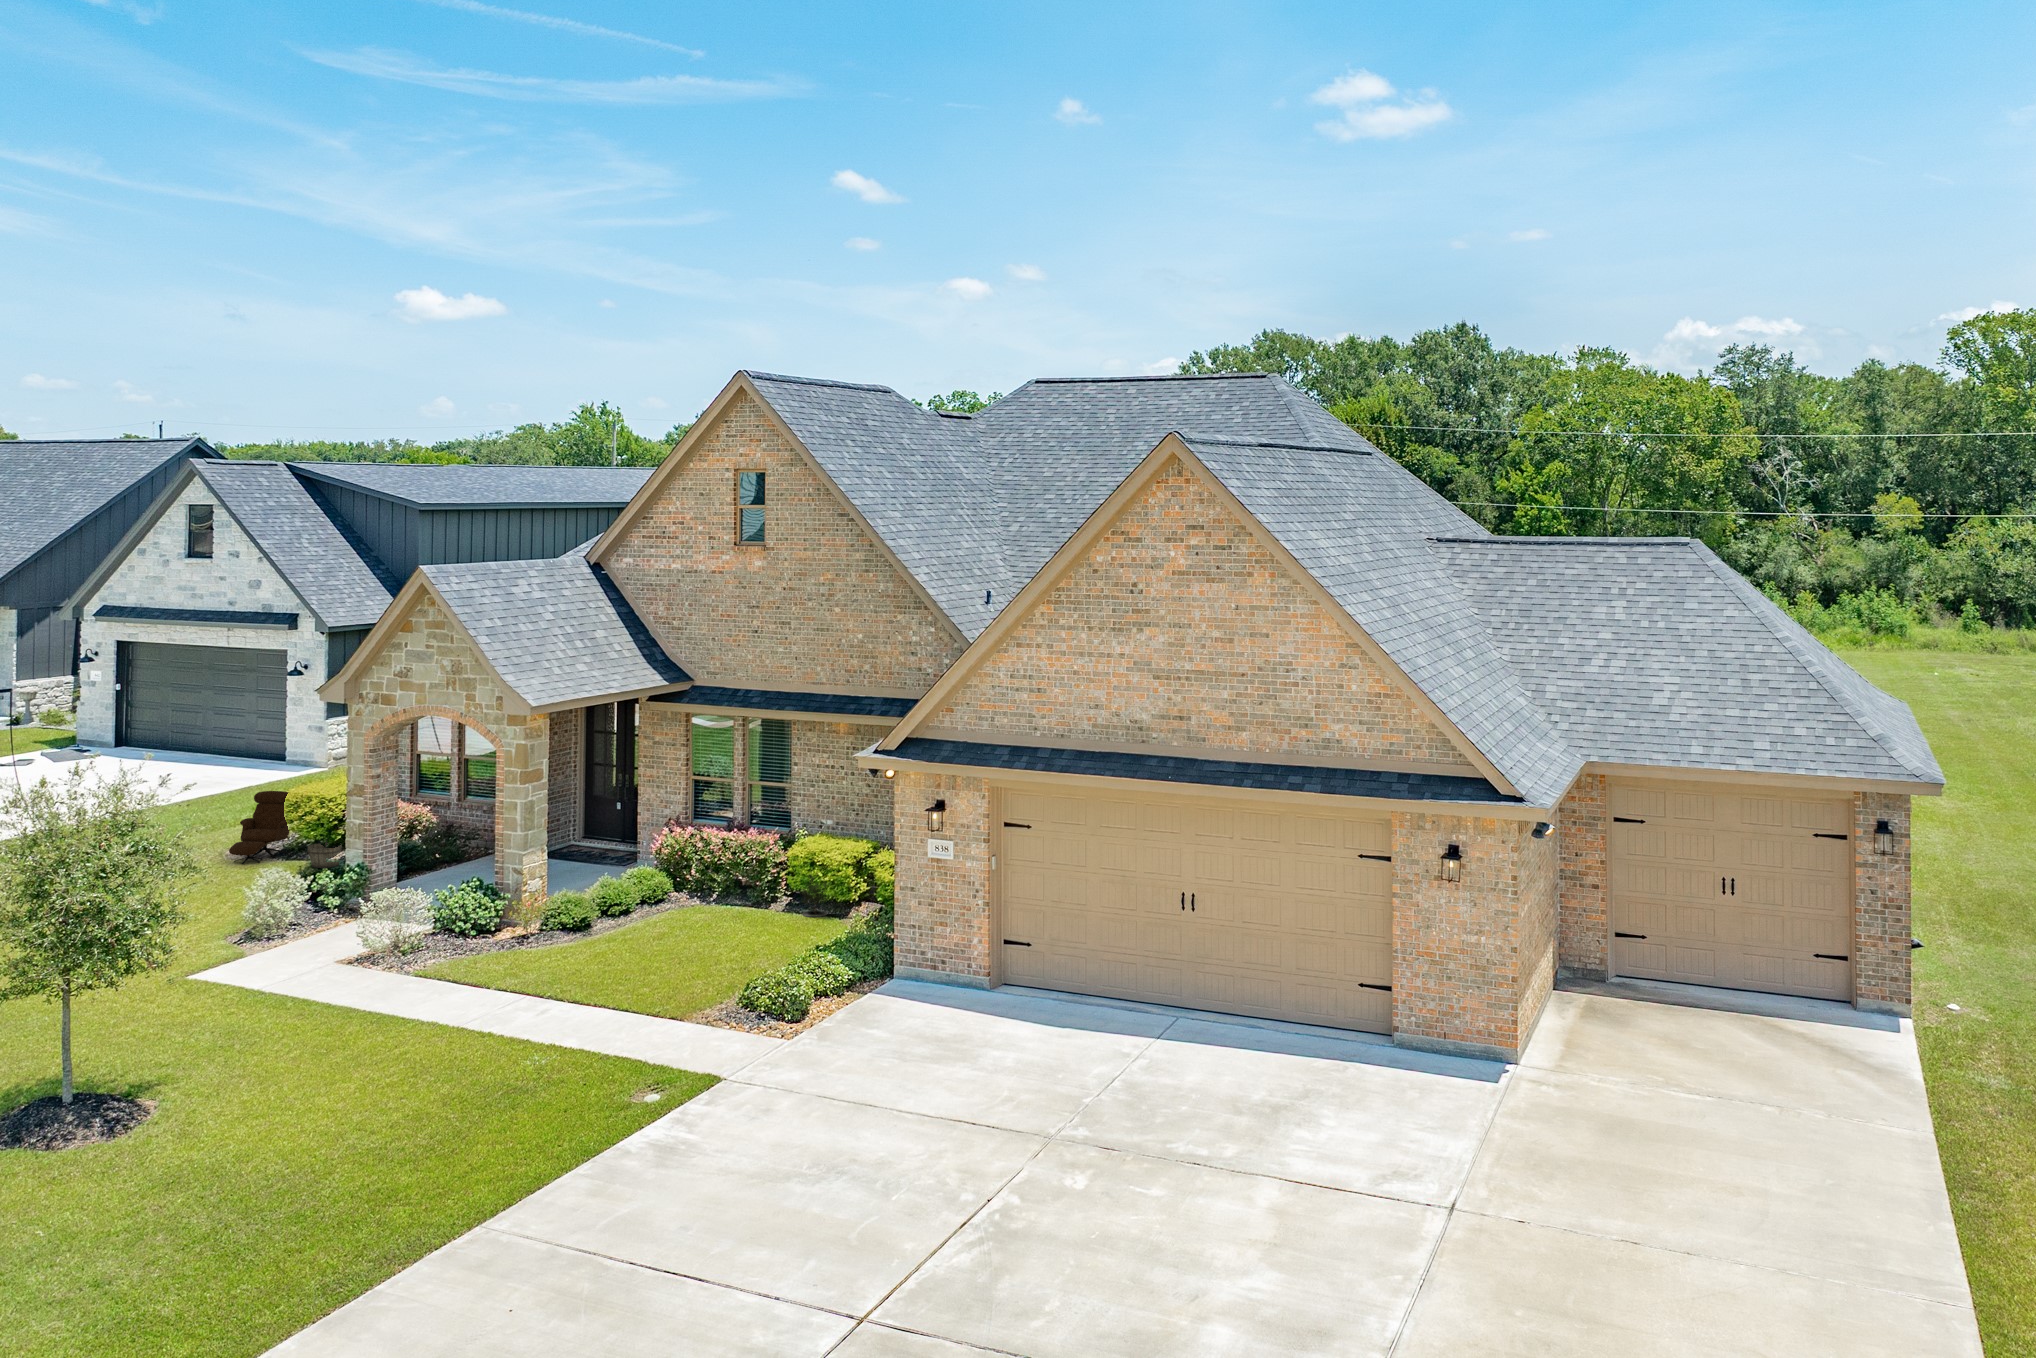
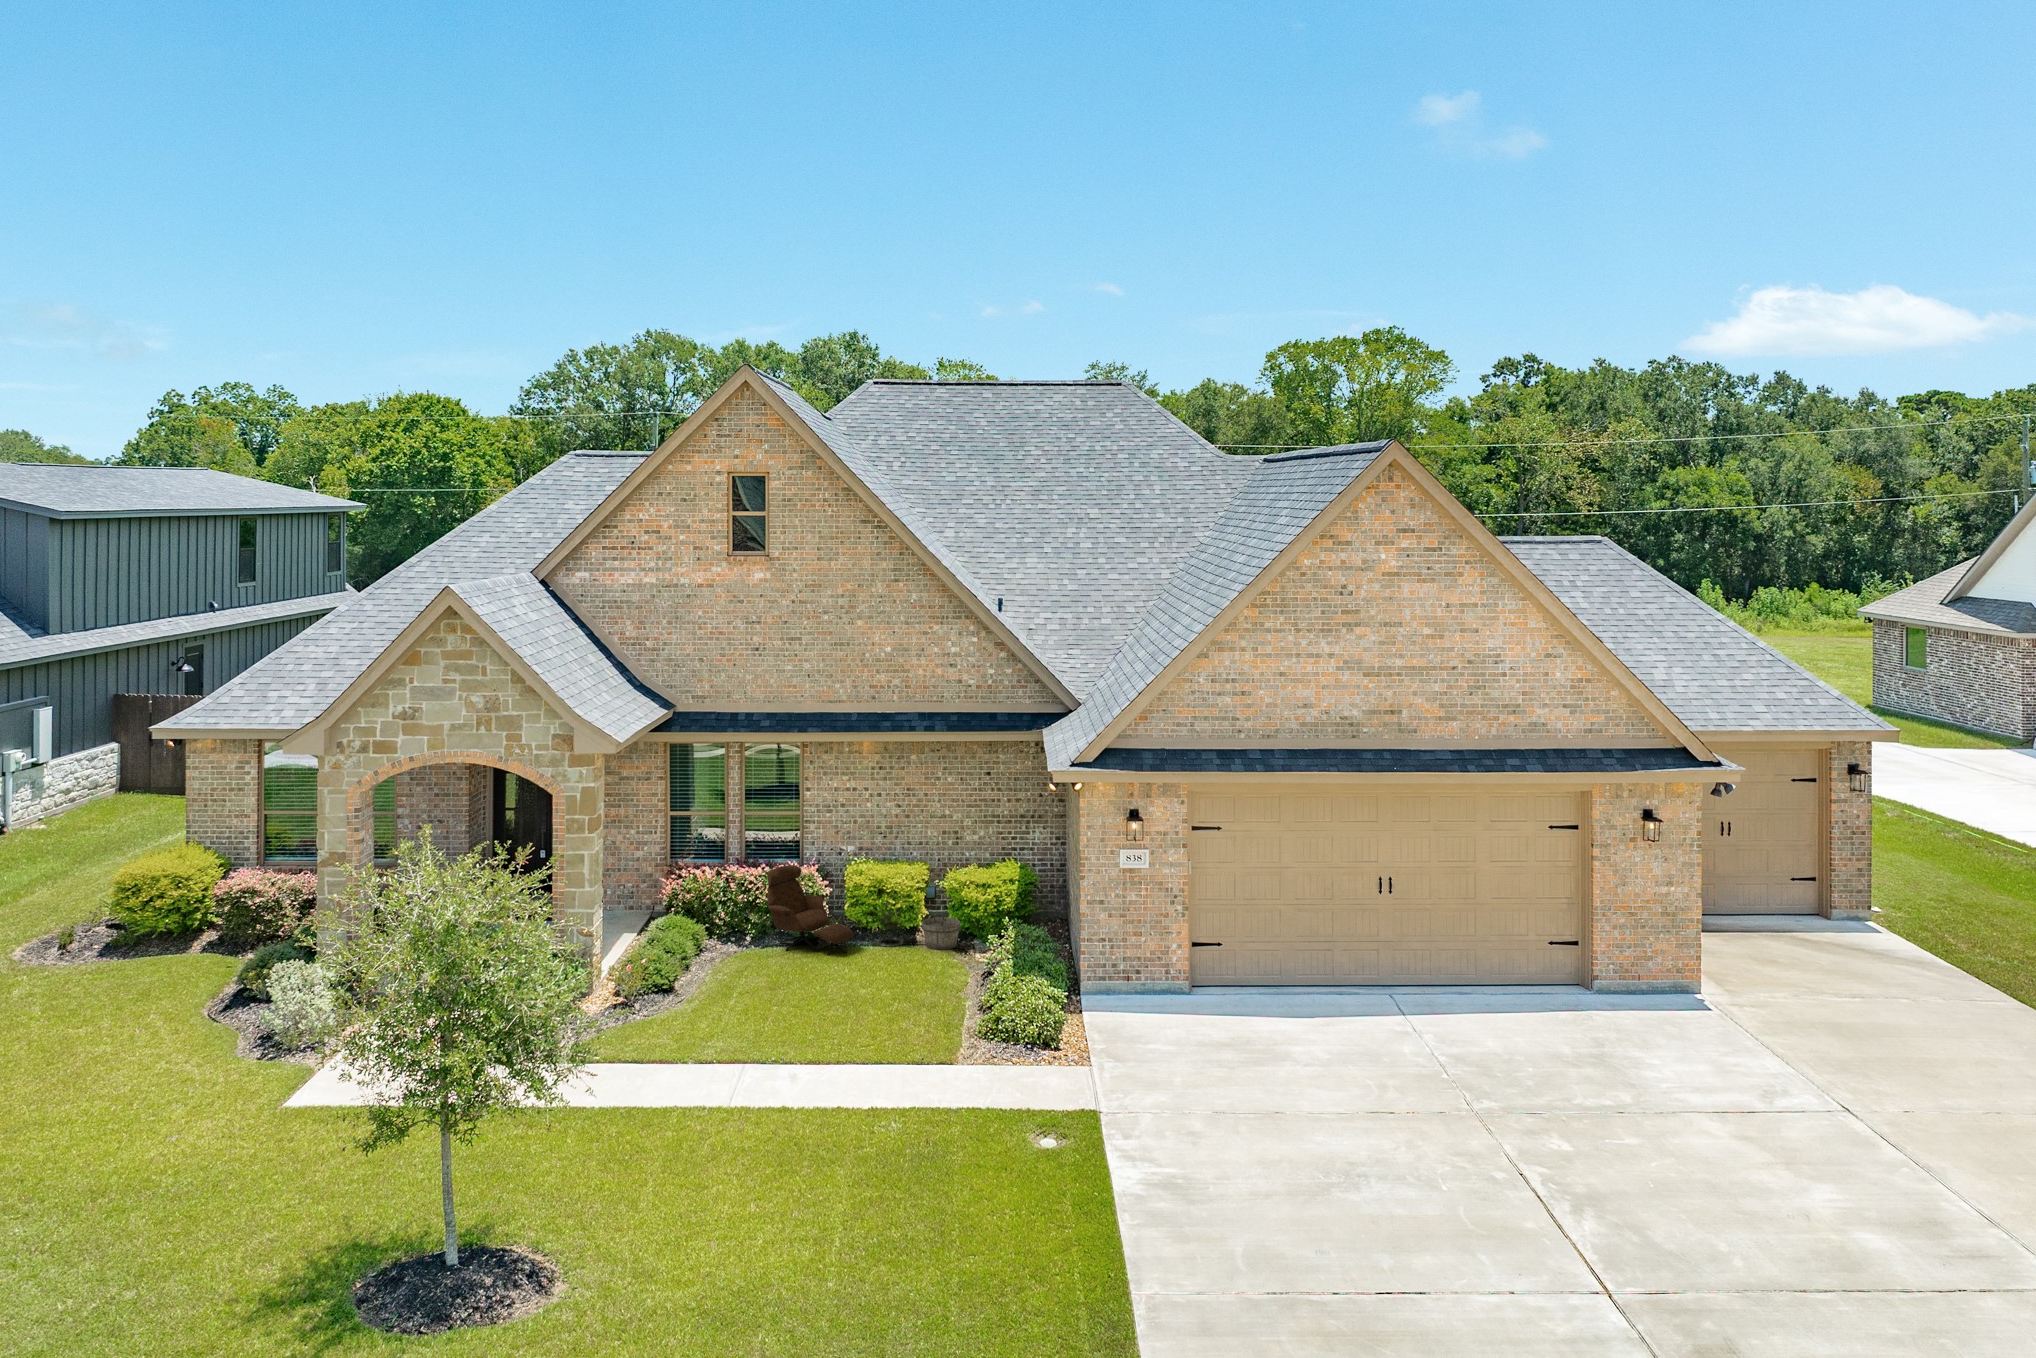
lounge chair: present [229,791,289,864] -> present [767,865,854,955]
wooden bucket: present [308,840,342,868] -> present [922,913,961,949]

